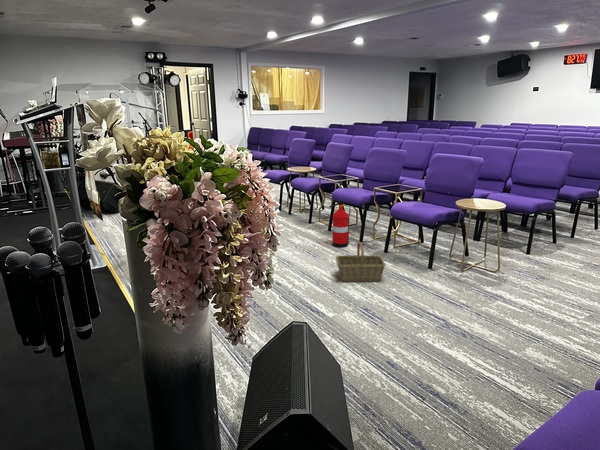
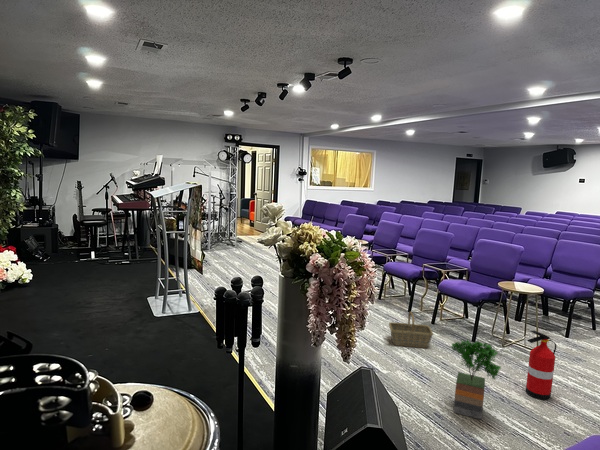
fire extinguisher: present [329,199,351,247] -> present [526,331,557,400]
potted tree: none [403,271,464,364] -> present [451,340,501,419]

